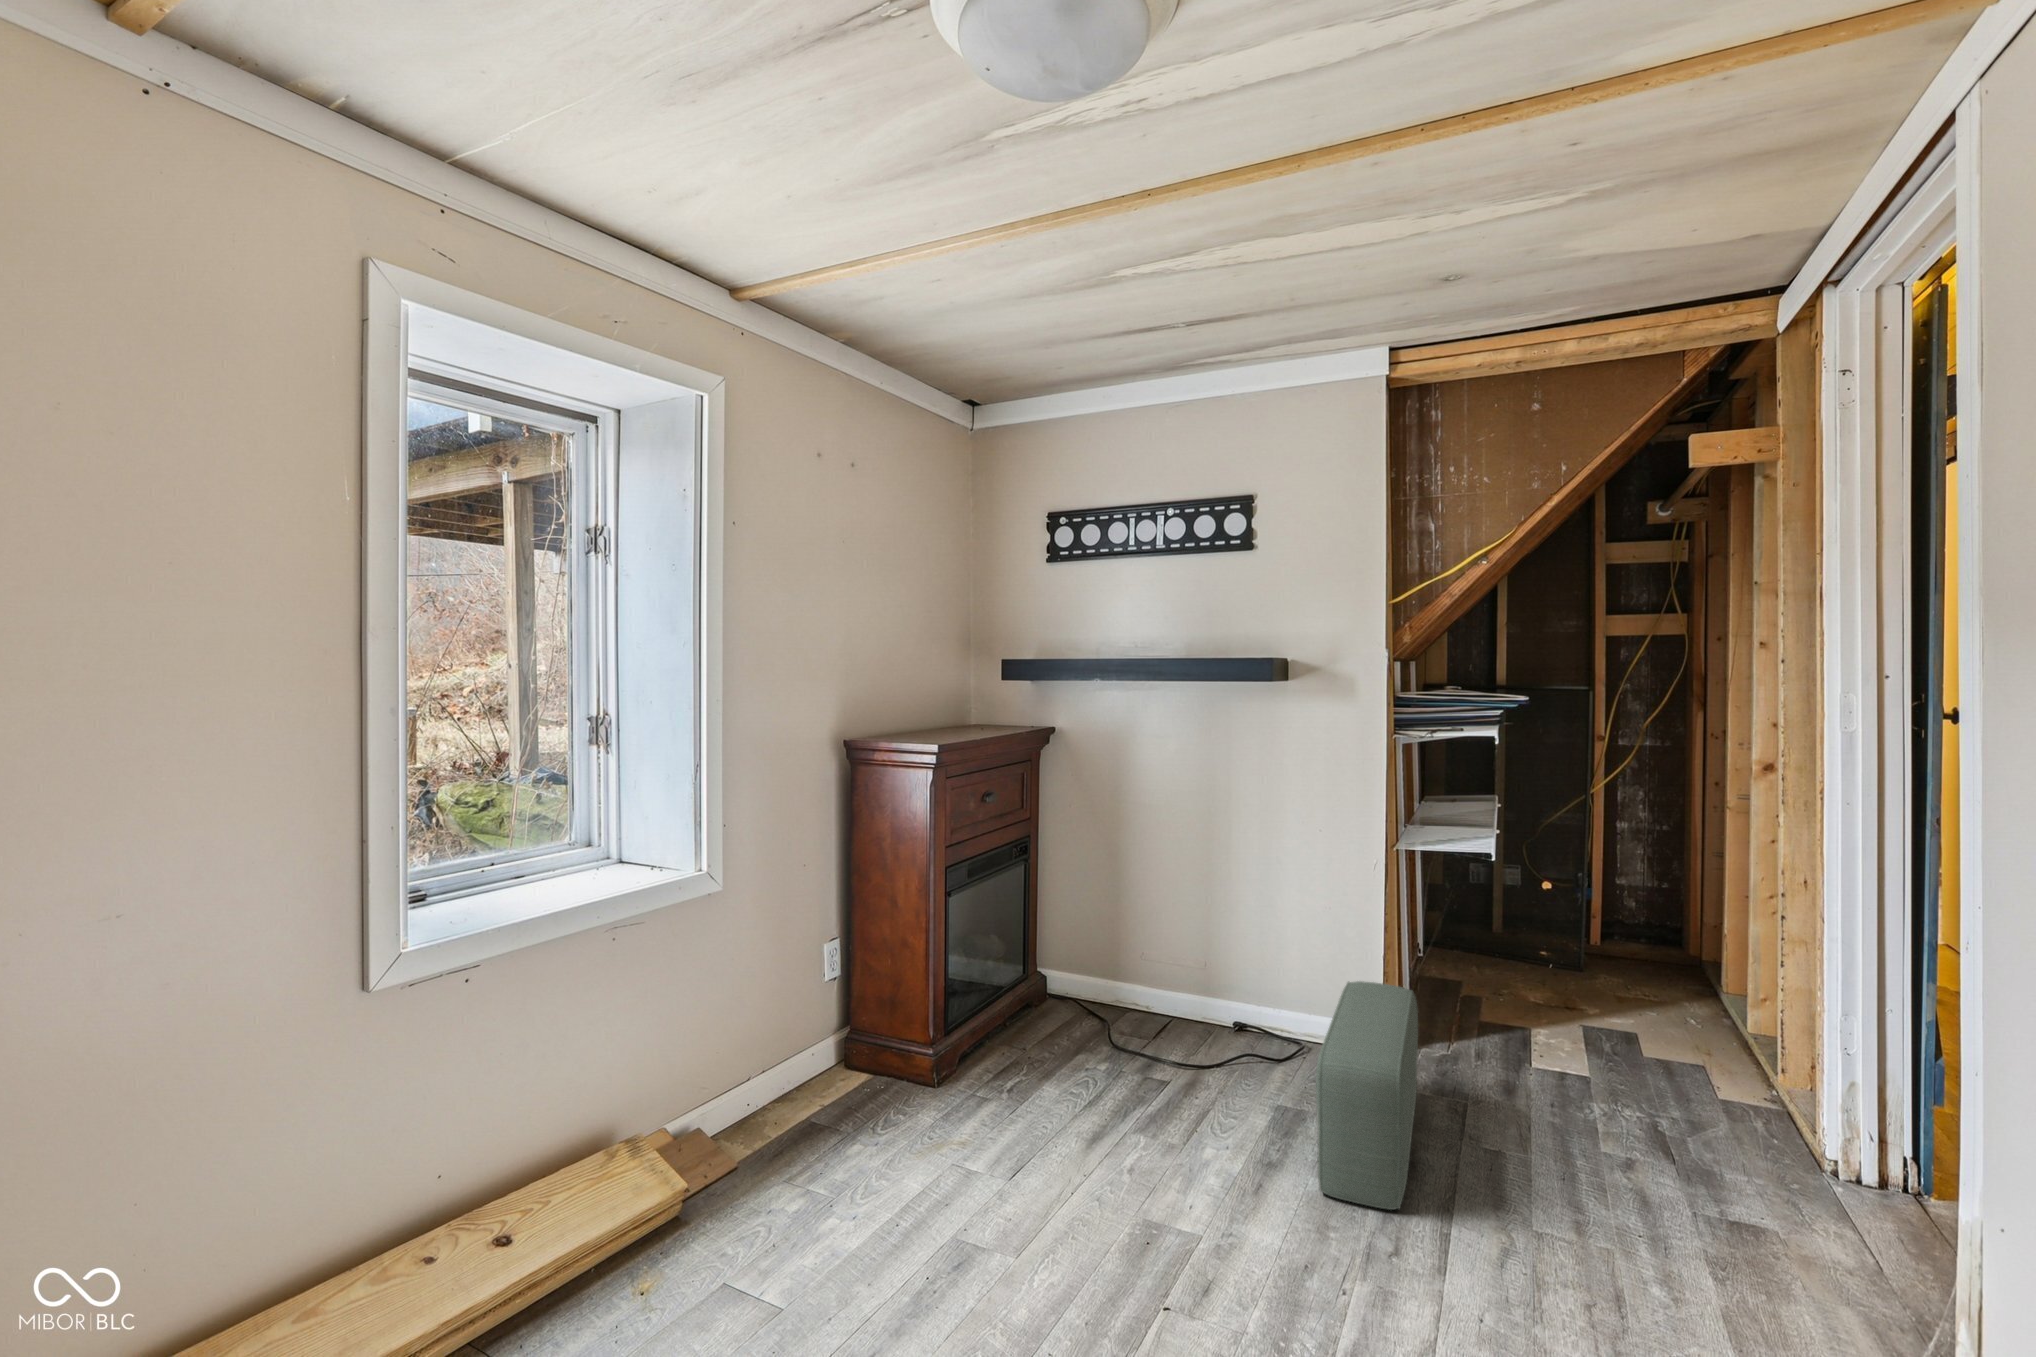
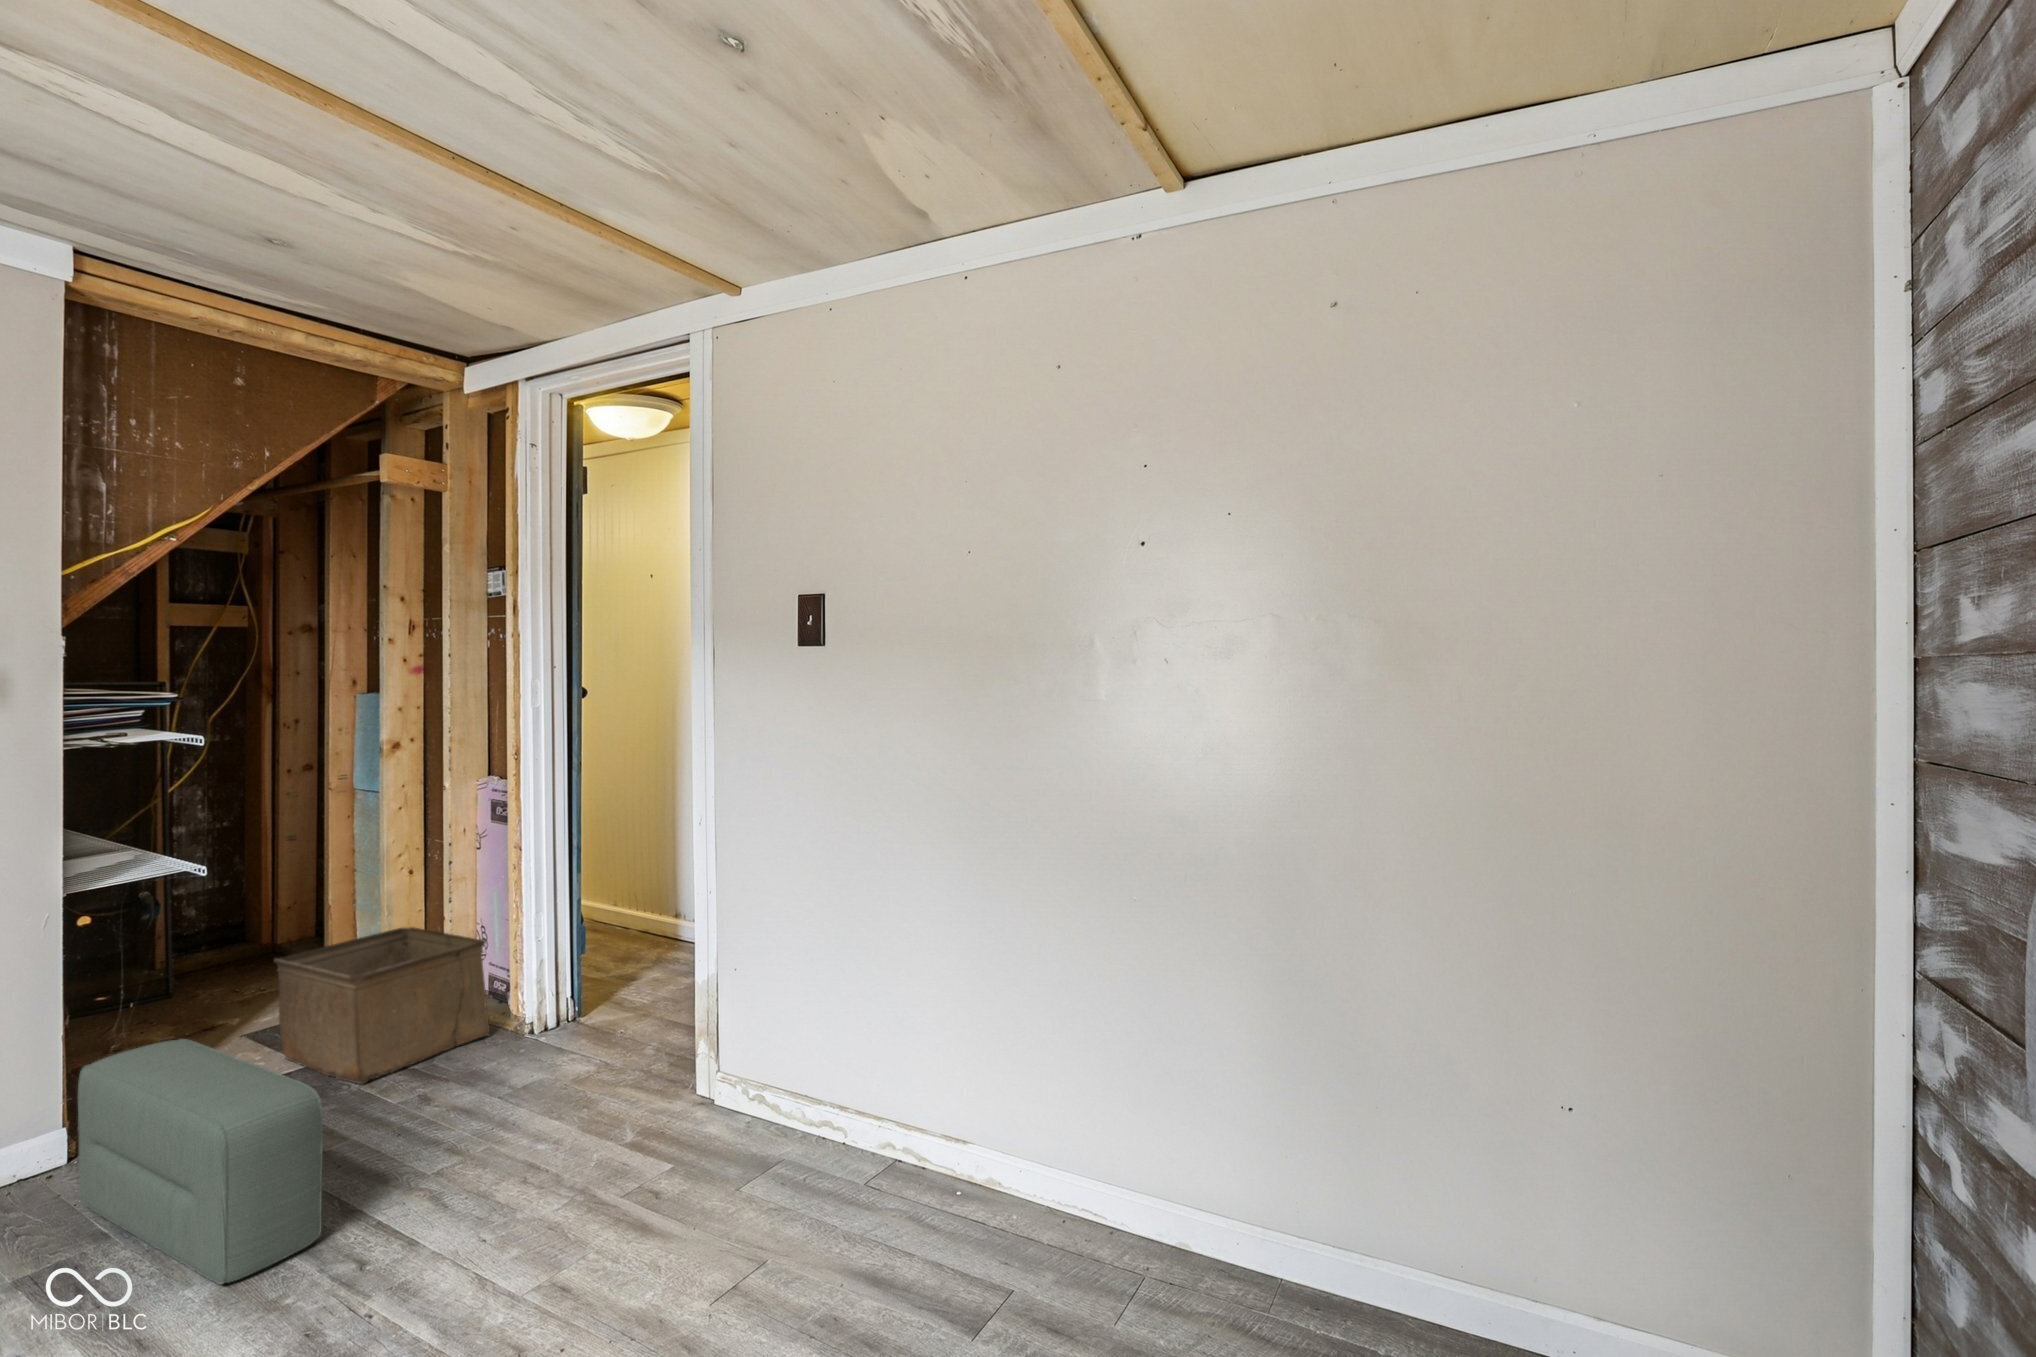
storage bin: none [1572,960,1785,1146] -> present [274,927,490,1084]

